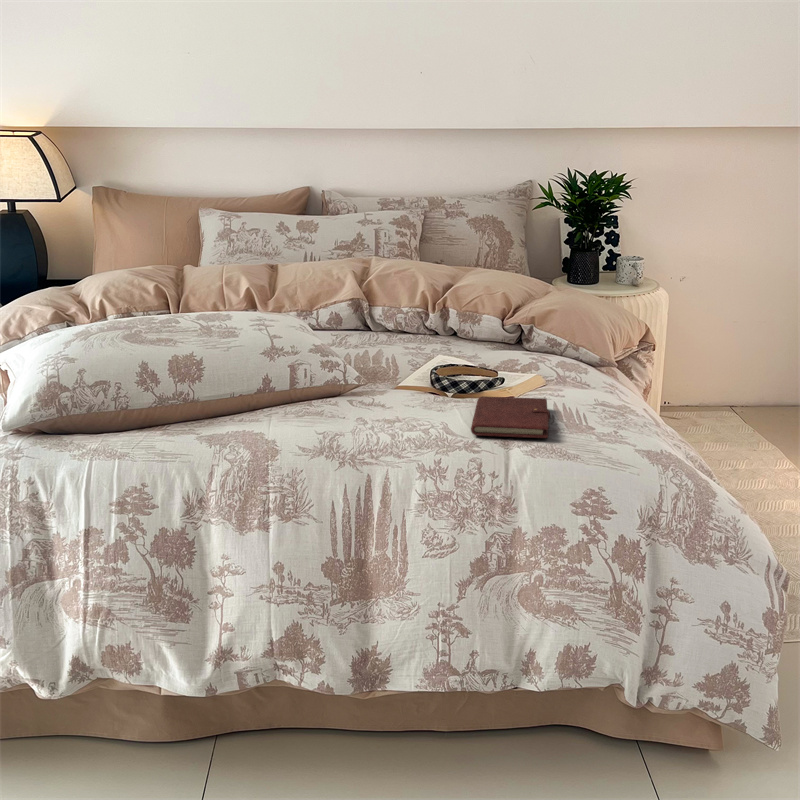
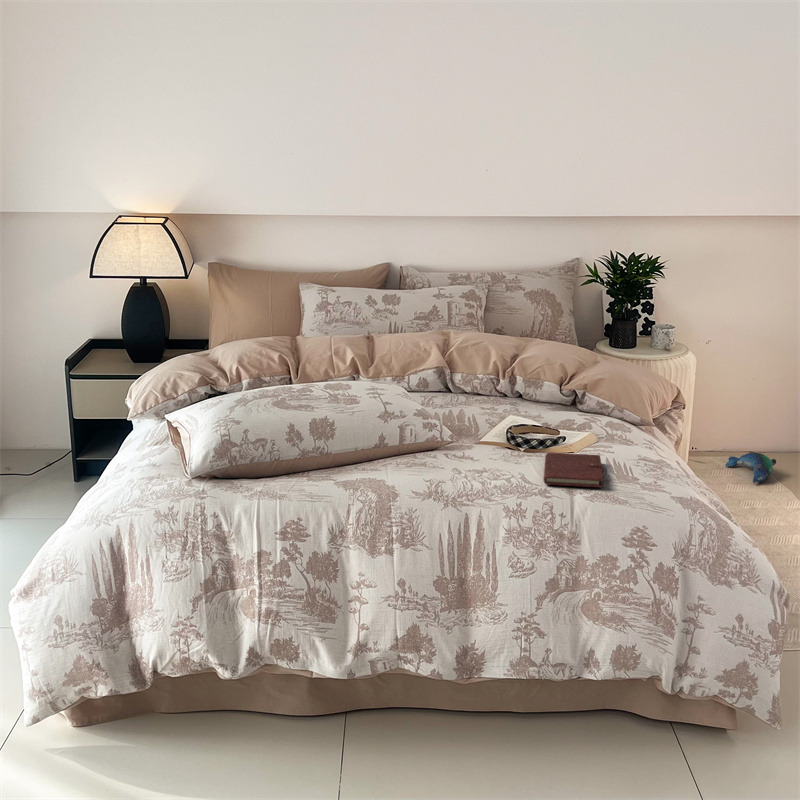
plush toy: none [698,405,756,440] -> present [725,453,776,483]

